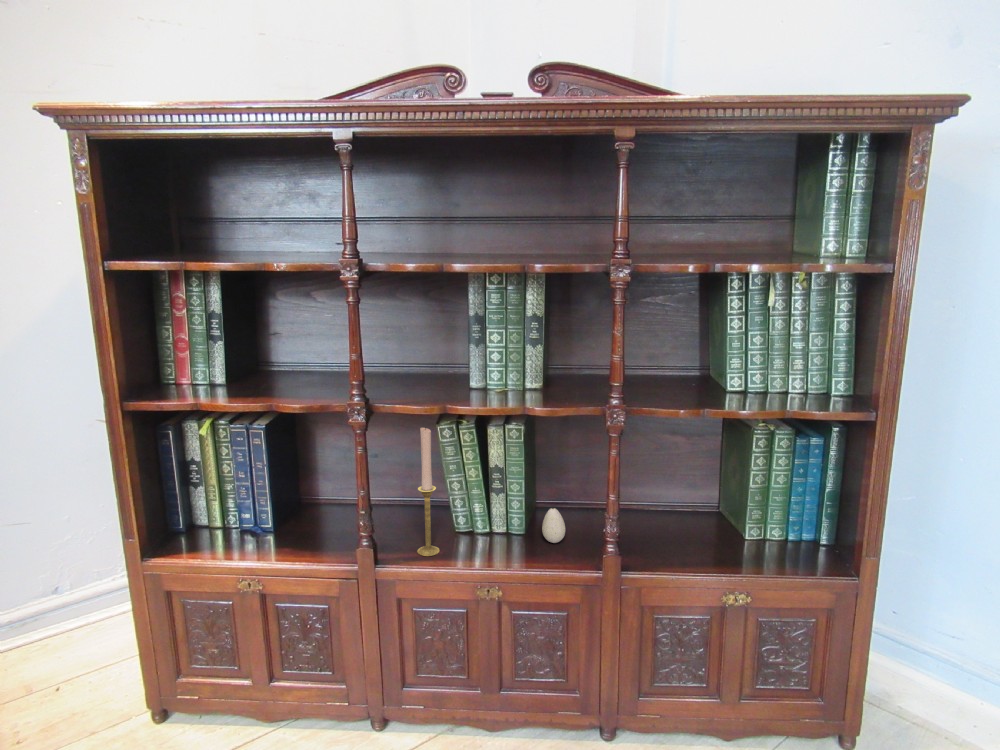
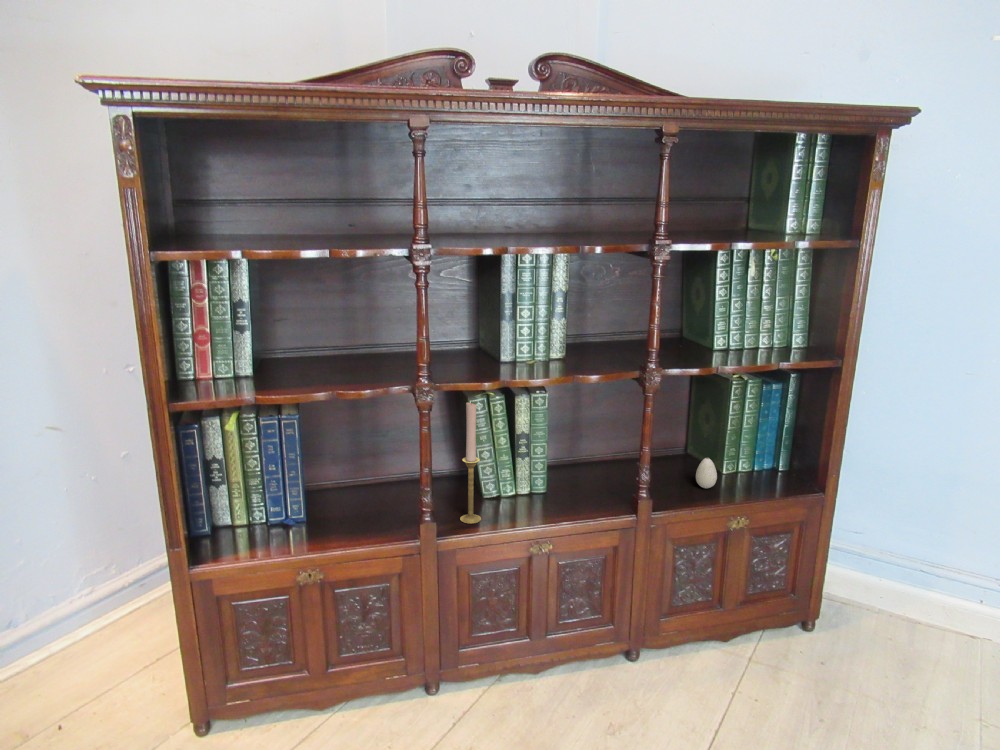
decorative egg: present [542,508,565,543] -> present [696,458,717,488]

